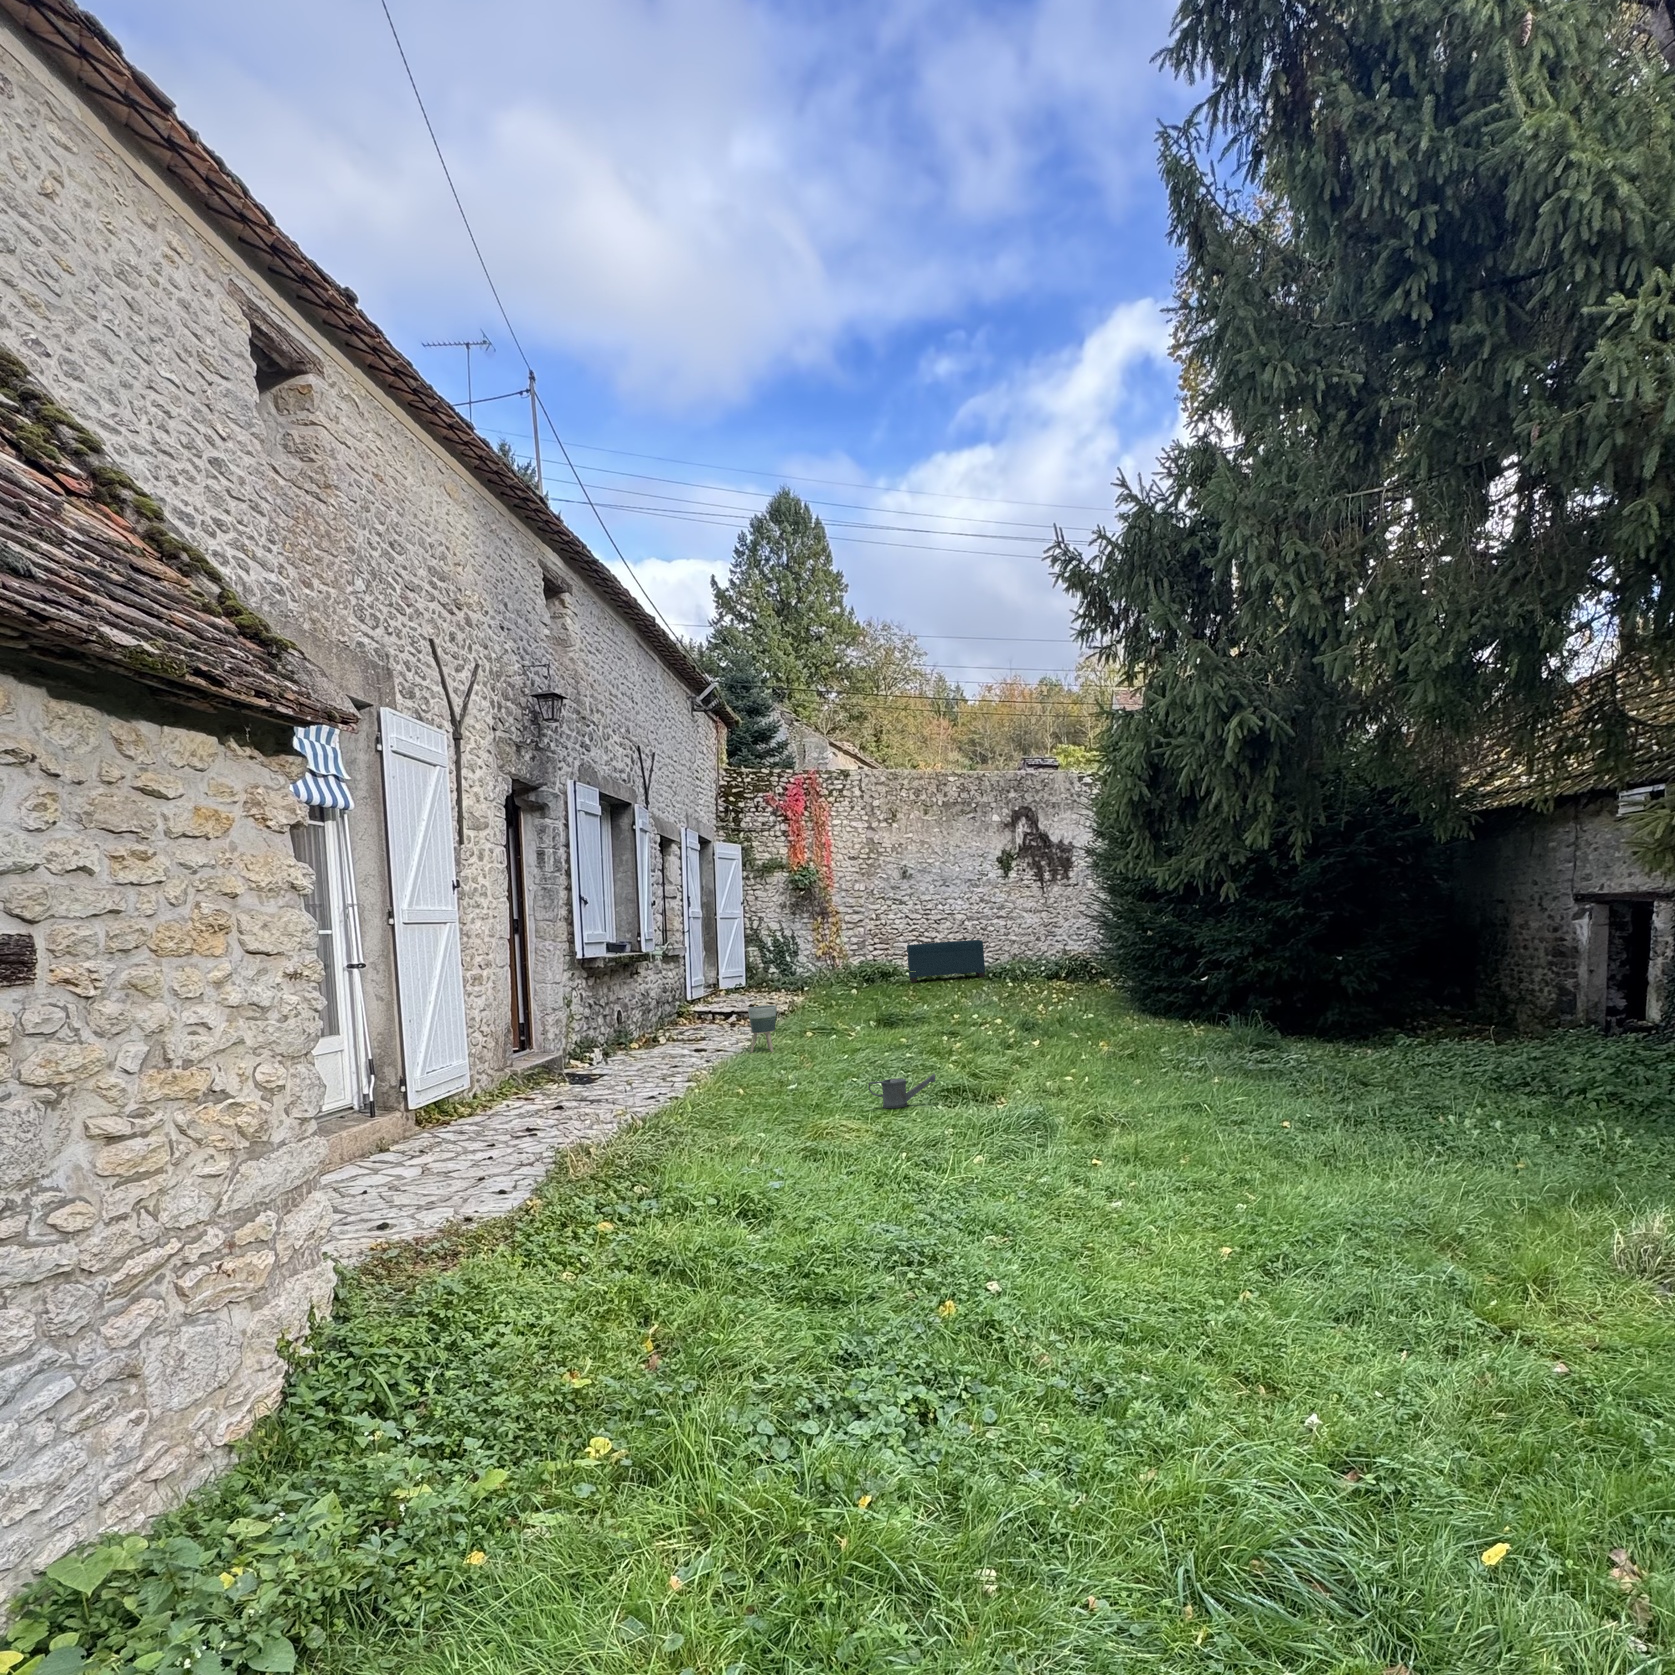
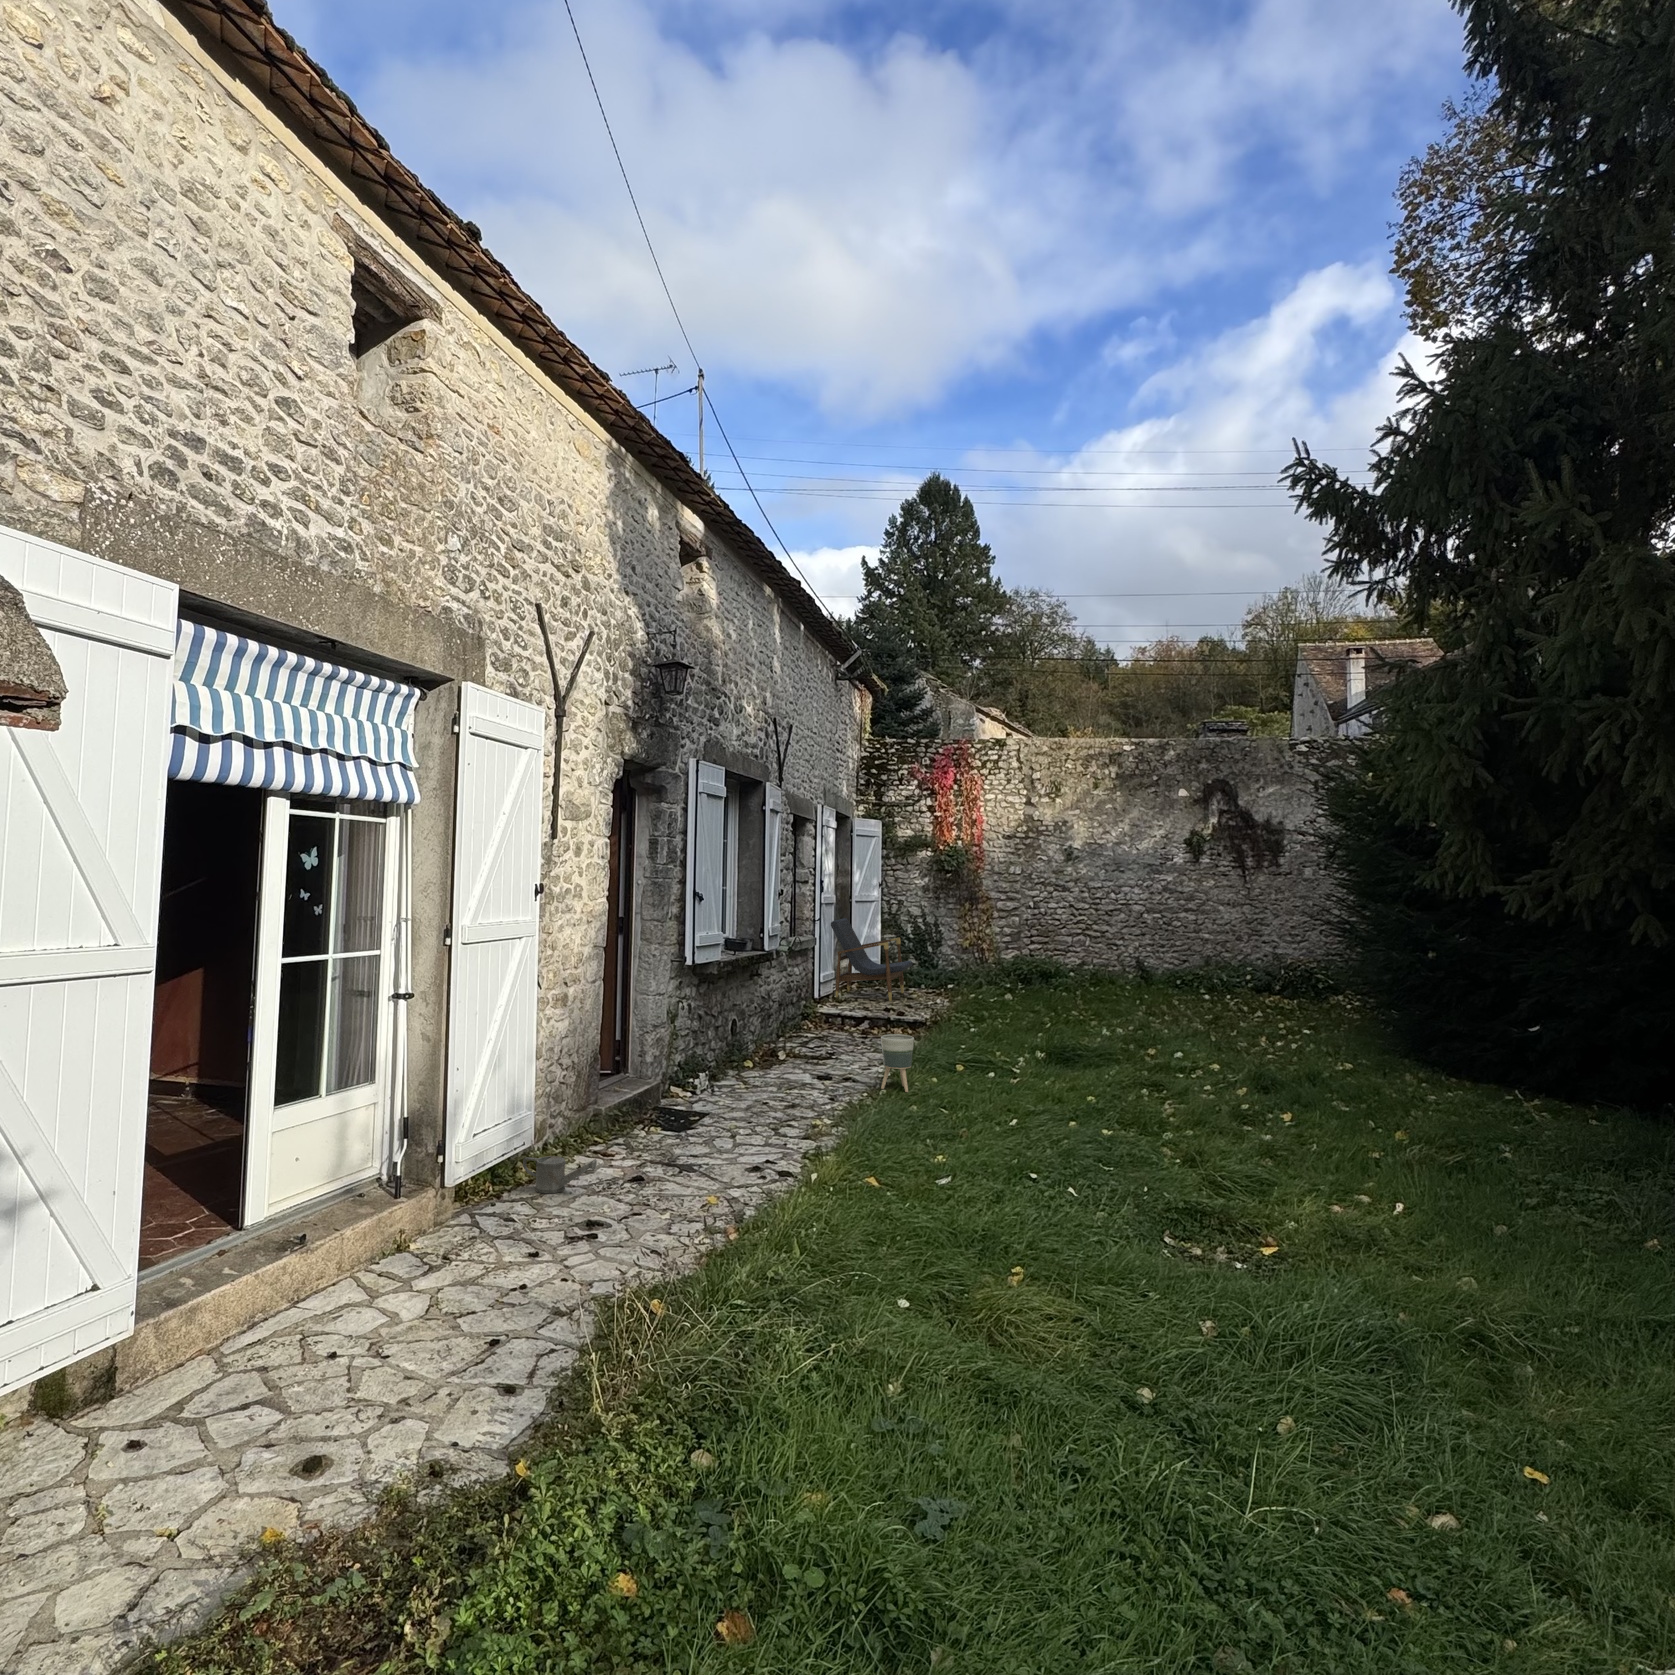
lounge chair: none [698,936,775,1007] -> present [831,918,913,1001]
bench: present [907,940,985,983] -> none [1063,946,1157,994]
watering can: present [869,1074,935,1108] -> present [523,1156,597,1194]

